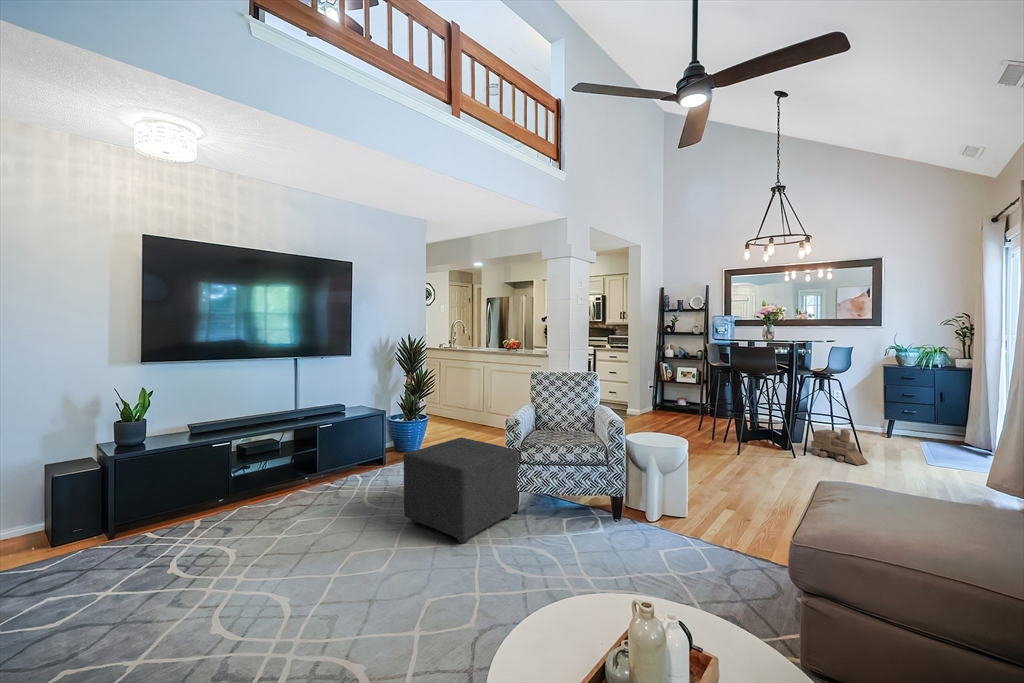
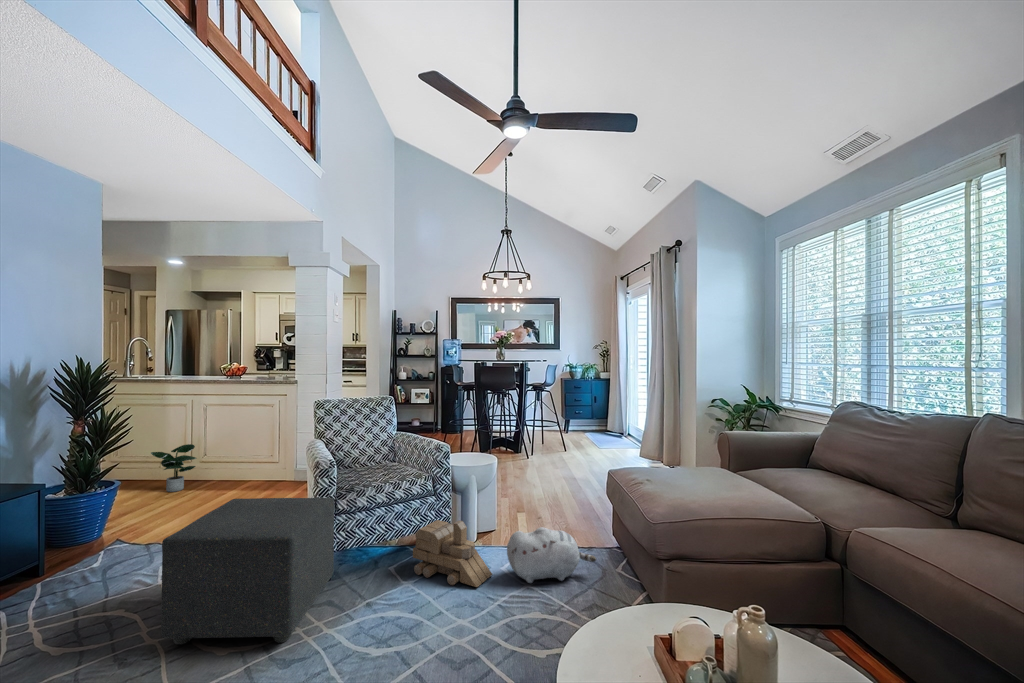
potted plant: none [461,397,487,429] -> present [151,444,196,492]
toy train: present [811,429,868,465] -> present [413,520,492,587]
plush toy: none [655,516,755,582] -> present [507,527,596,583]

